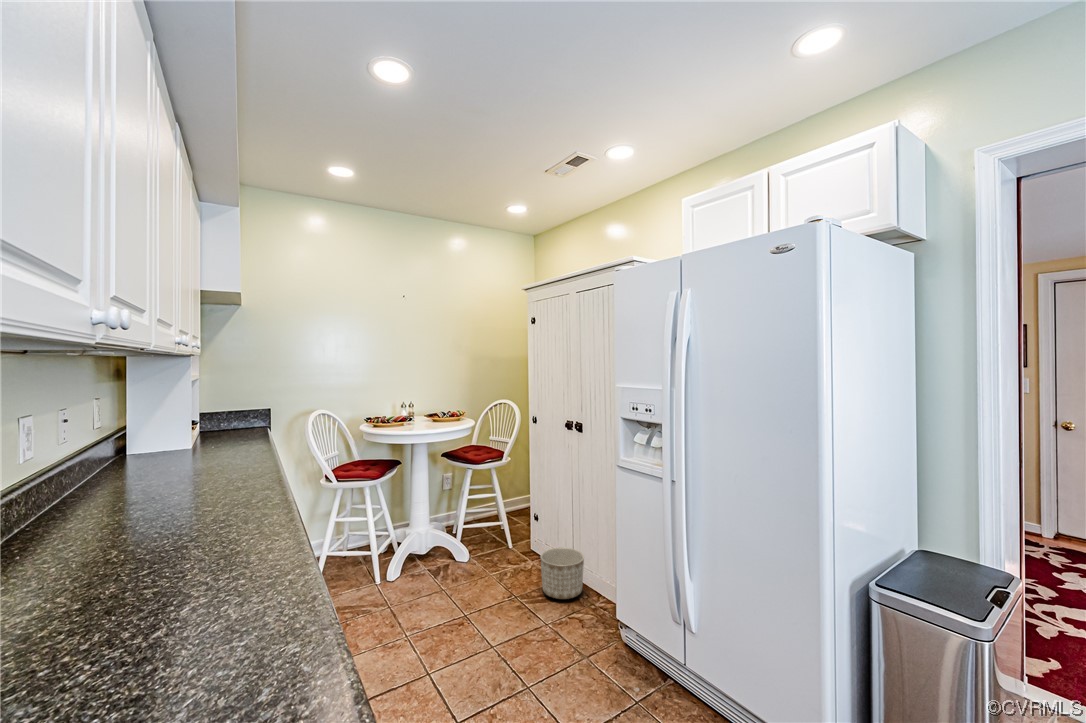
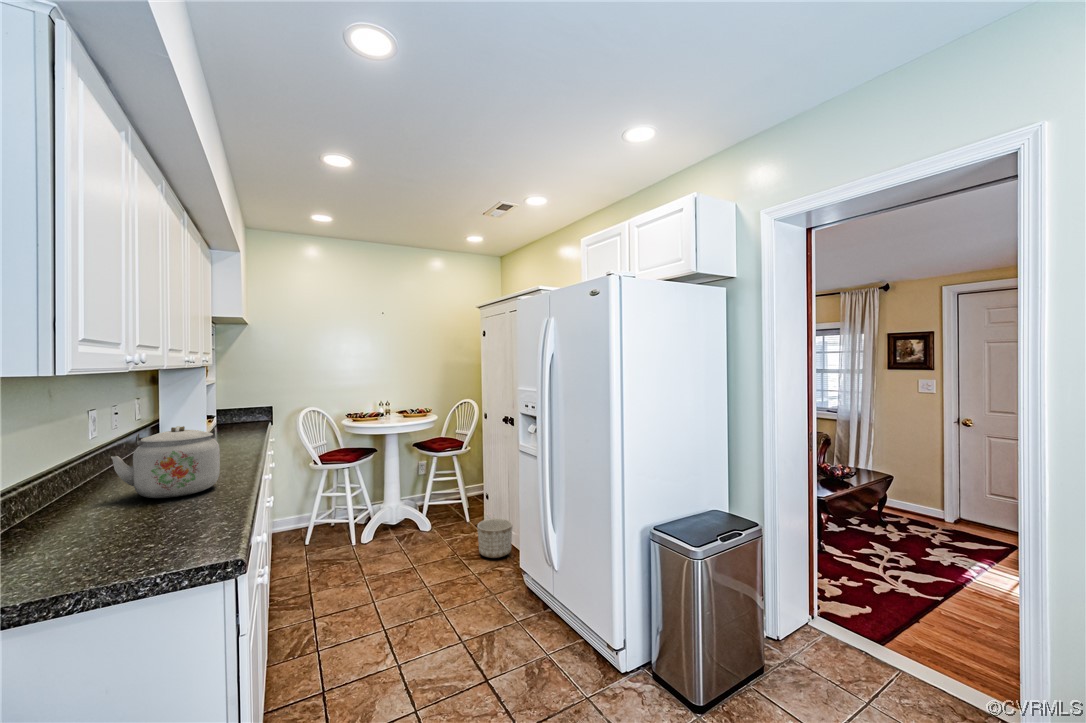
kettle: none [64,444,250,573] -> present [111,426,220,498]

